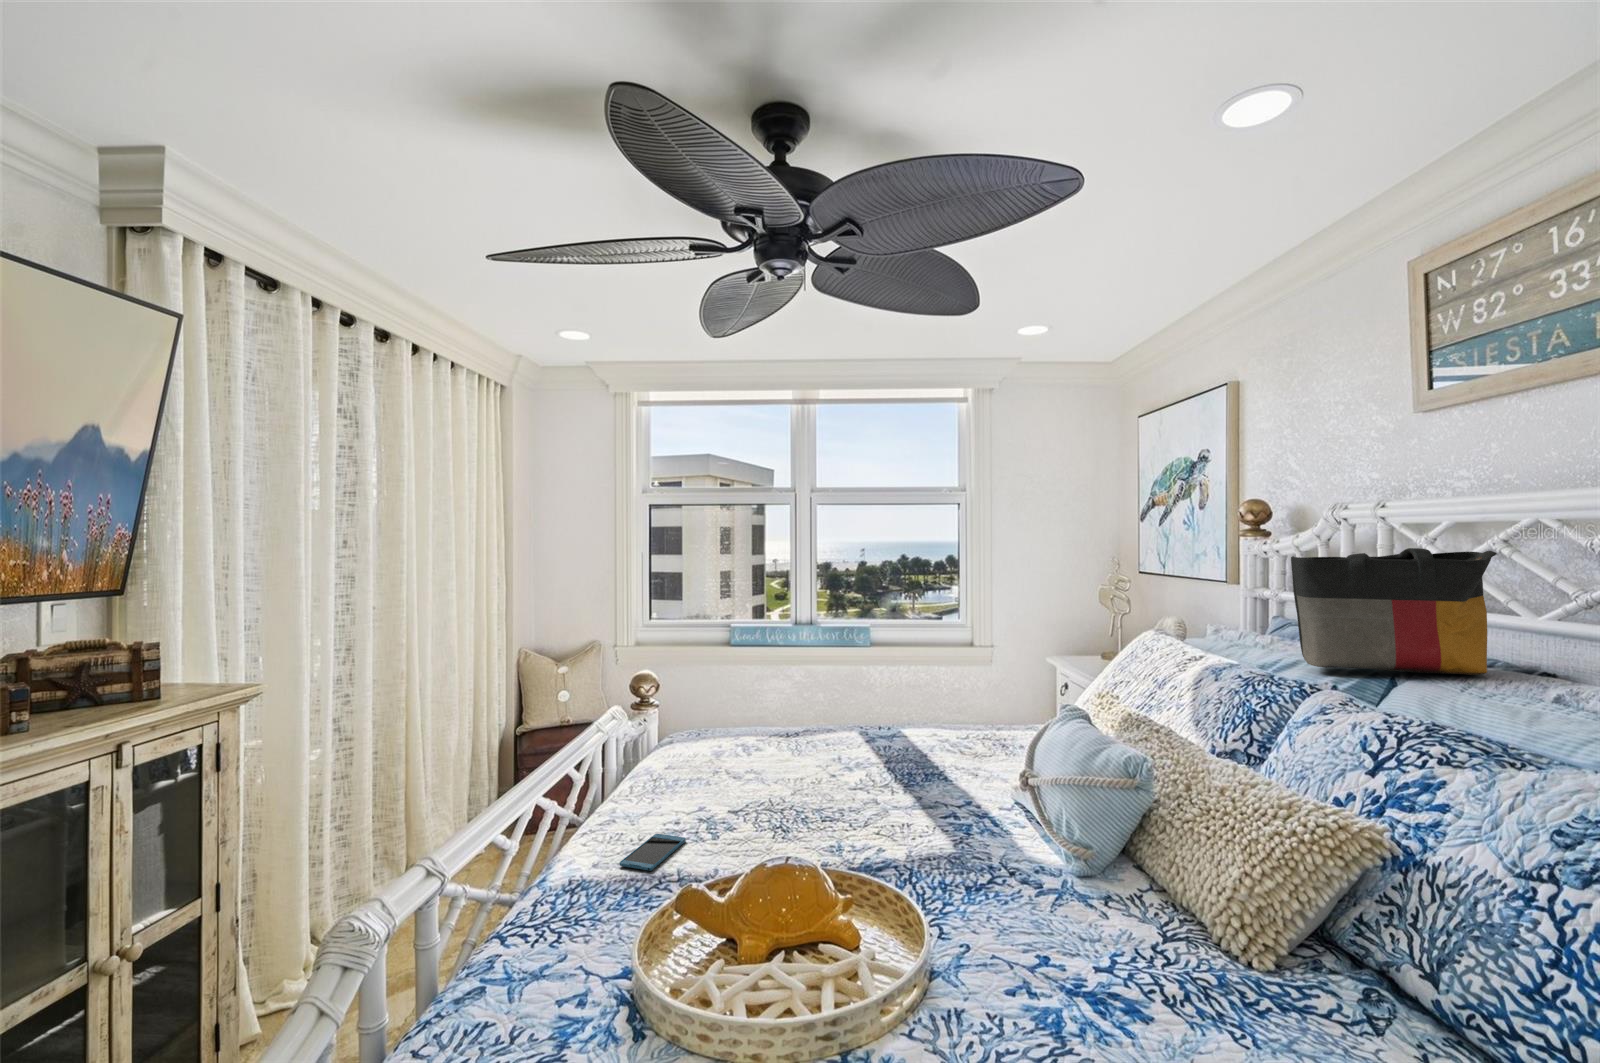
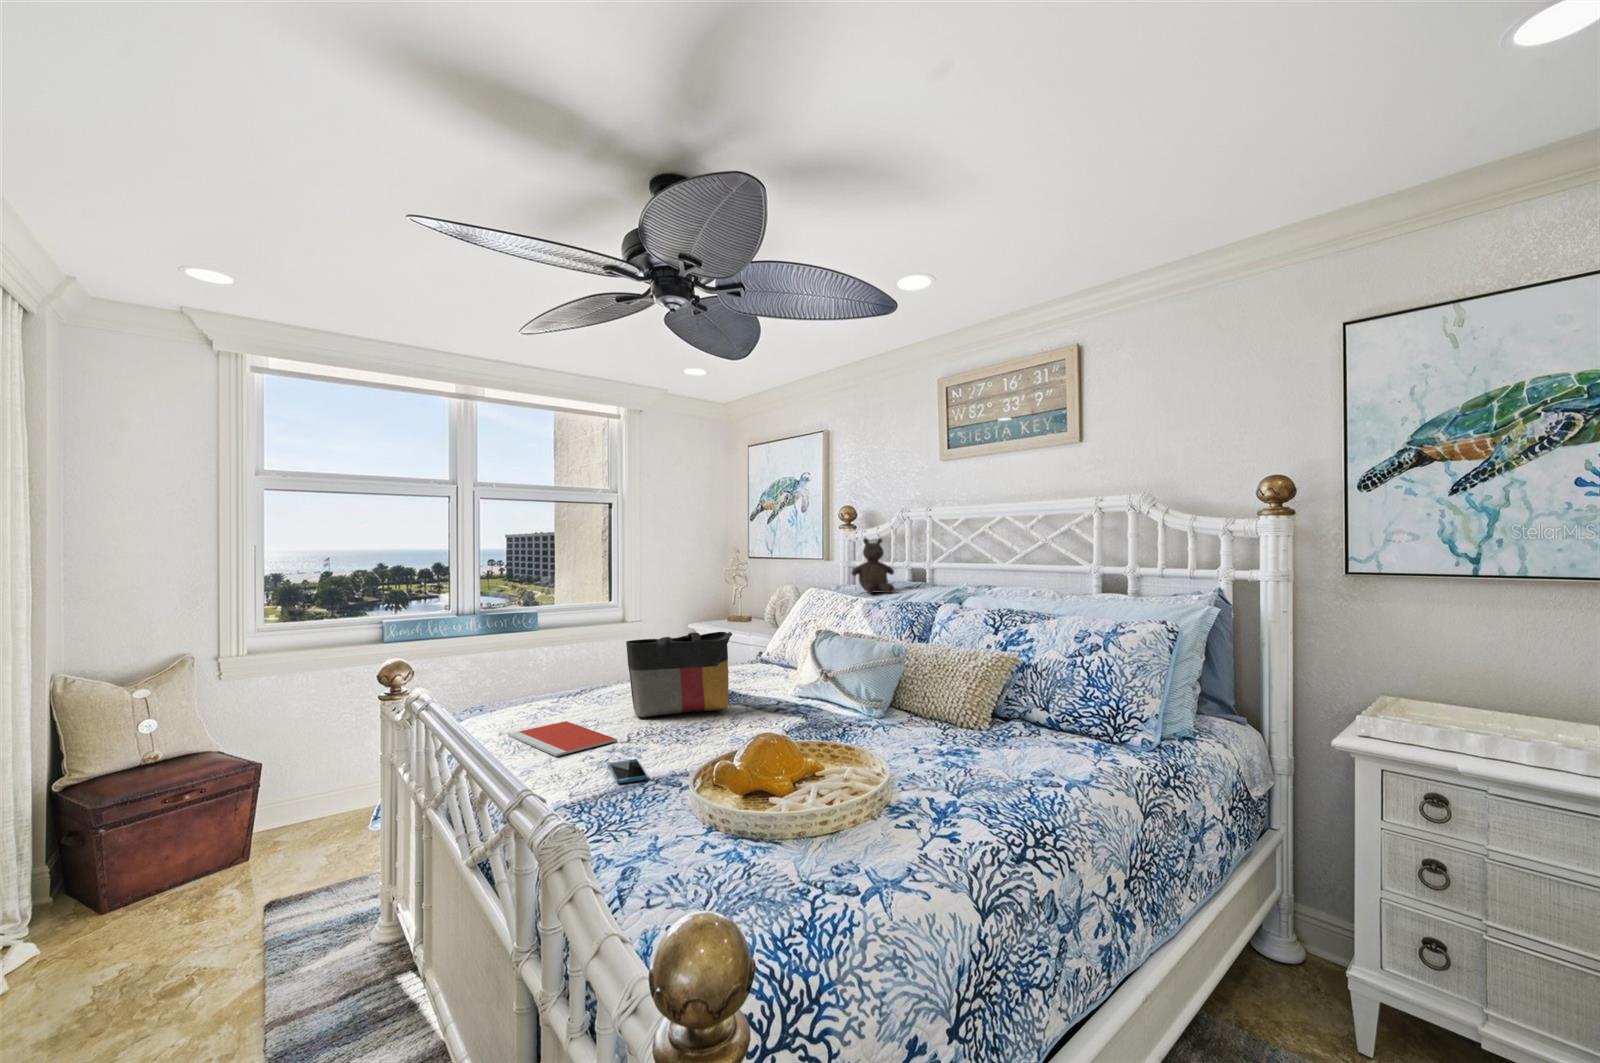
tote bag: present [1291,548,1497,675] -> present [626,632,732,717]
stuffed bear: none [1192,557,1279,653] -> present [852,538,894,594]
notebook: none [637,765,718,808] -> present [508,721,617,756]

